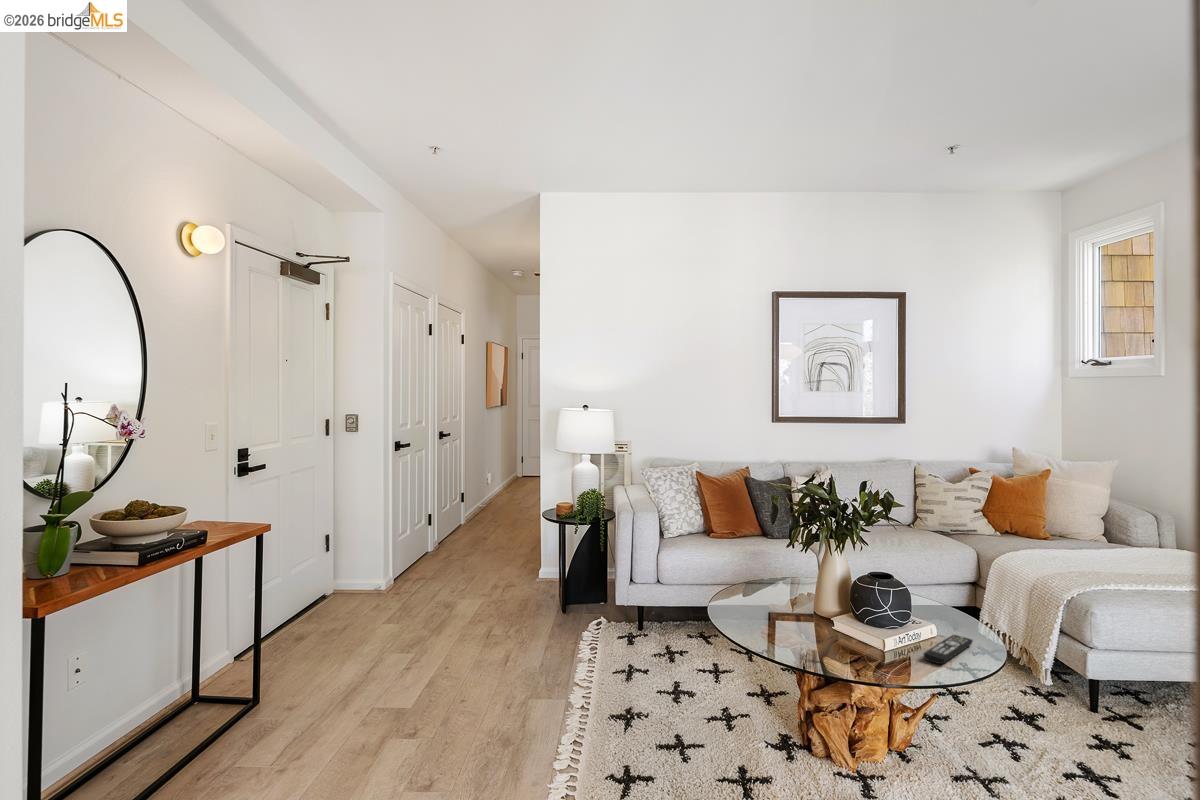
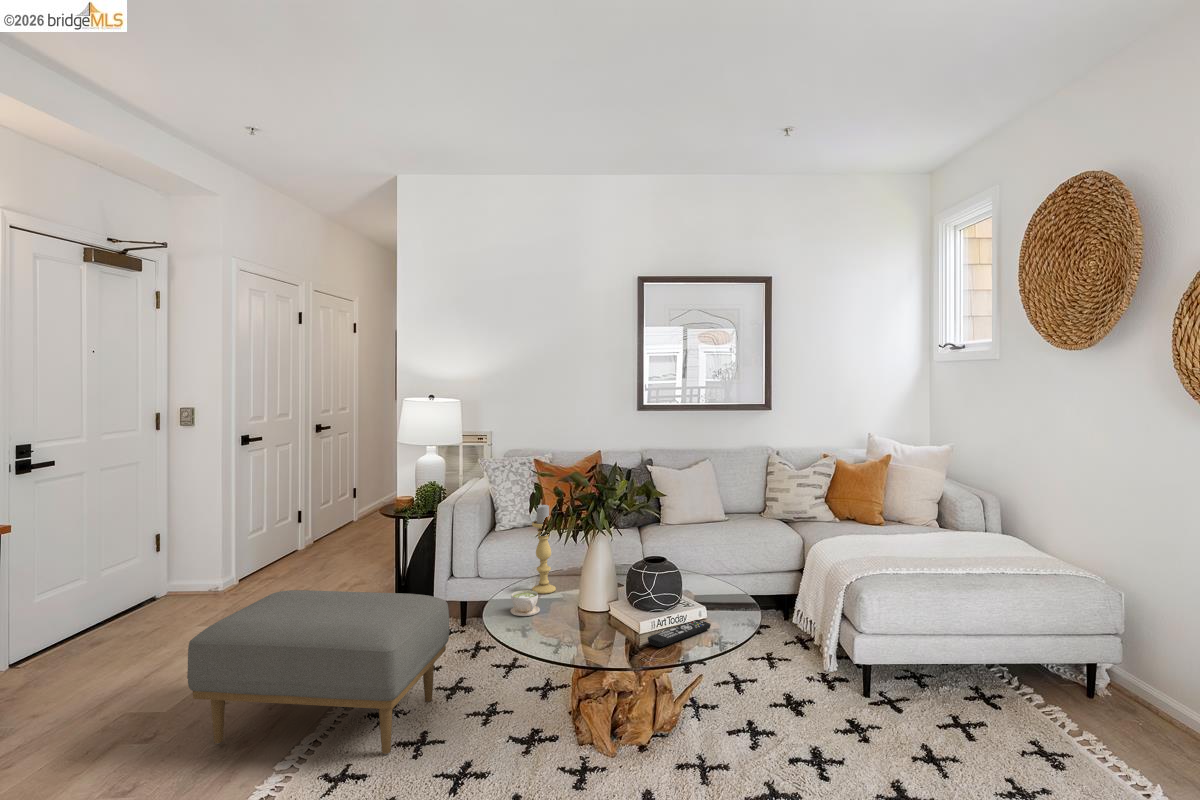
candle holder: none [749,514,773,604] -> present [532,504,556,594]
ottoman: none [446,597,672,768] -> present [187,590,449,755]
coffee cup: none [749,601,780,628] -> present [511,590,540,616]

